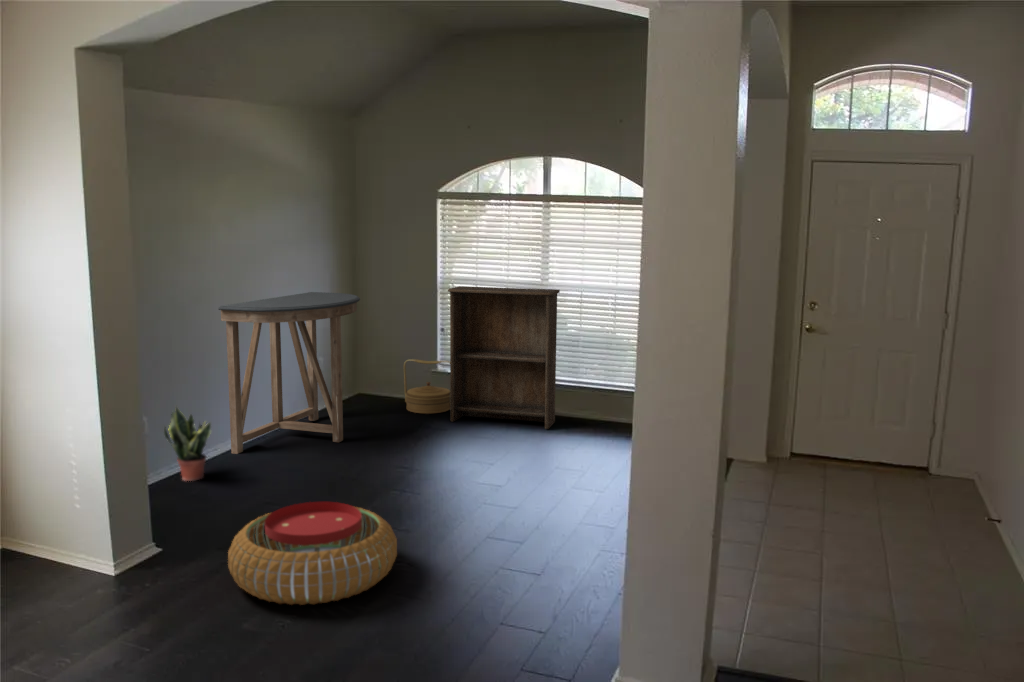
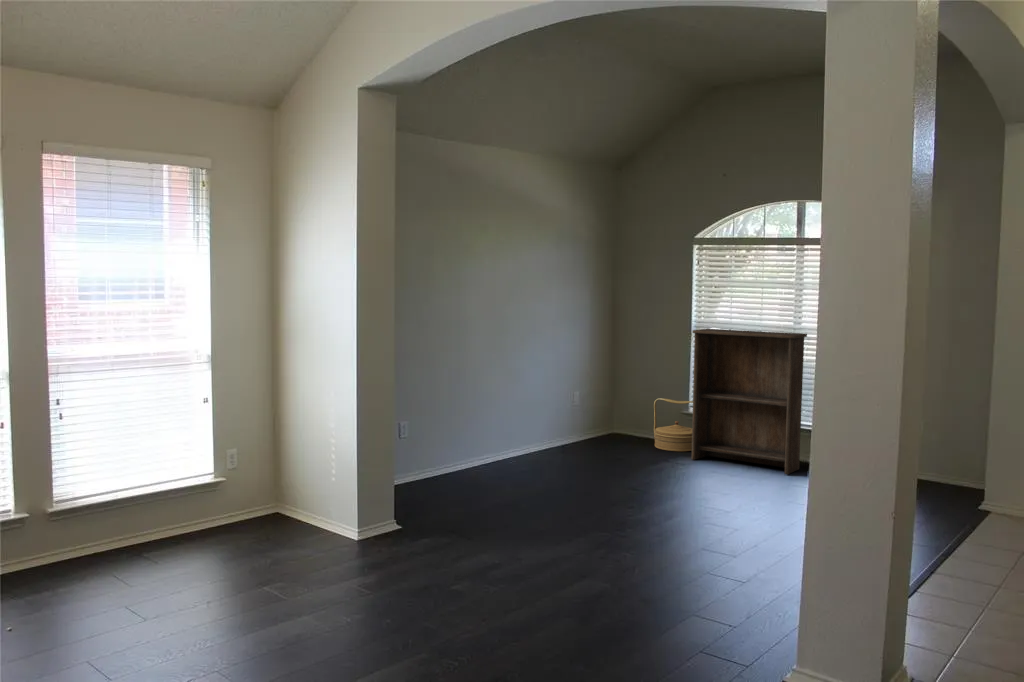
console table: present [218,292,360,454] -> none [479,330,607,467]
potted plant: present [164,408,211,481] -> none [424,416,463,483]
pouf: present [228,502,397,605] -> none [437,499,580,582]

